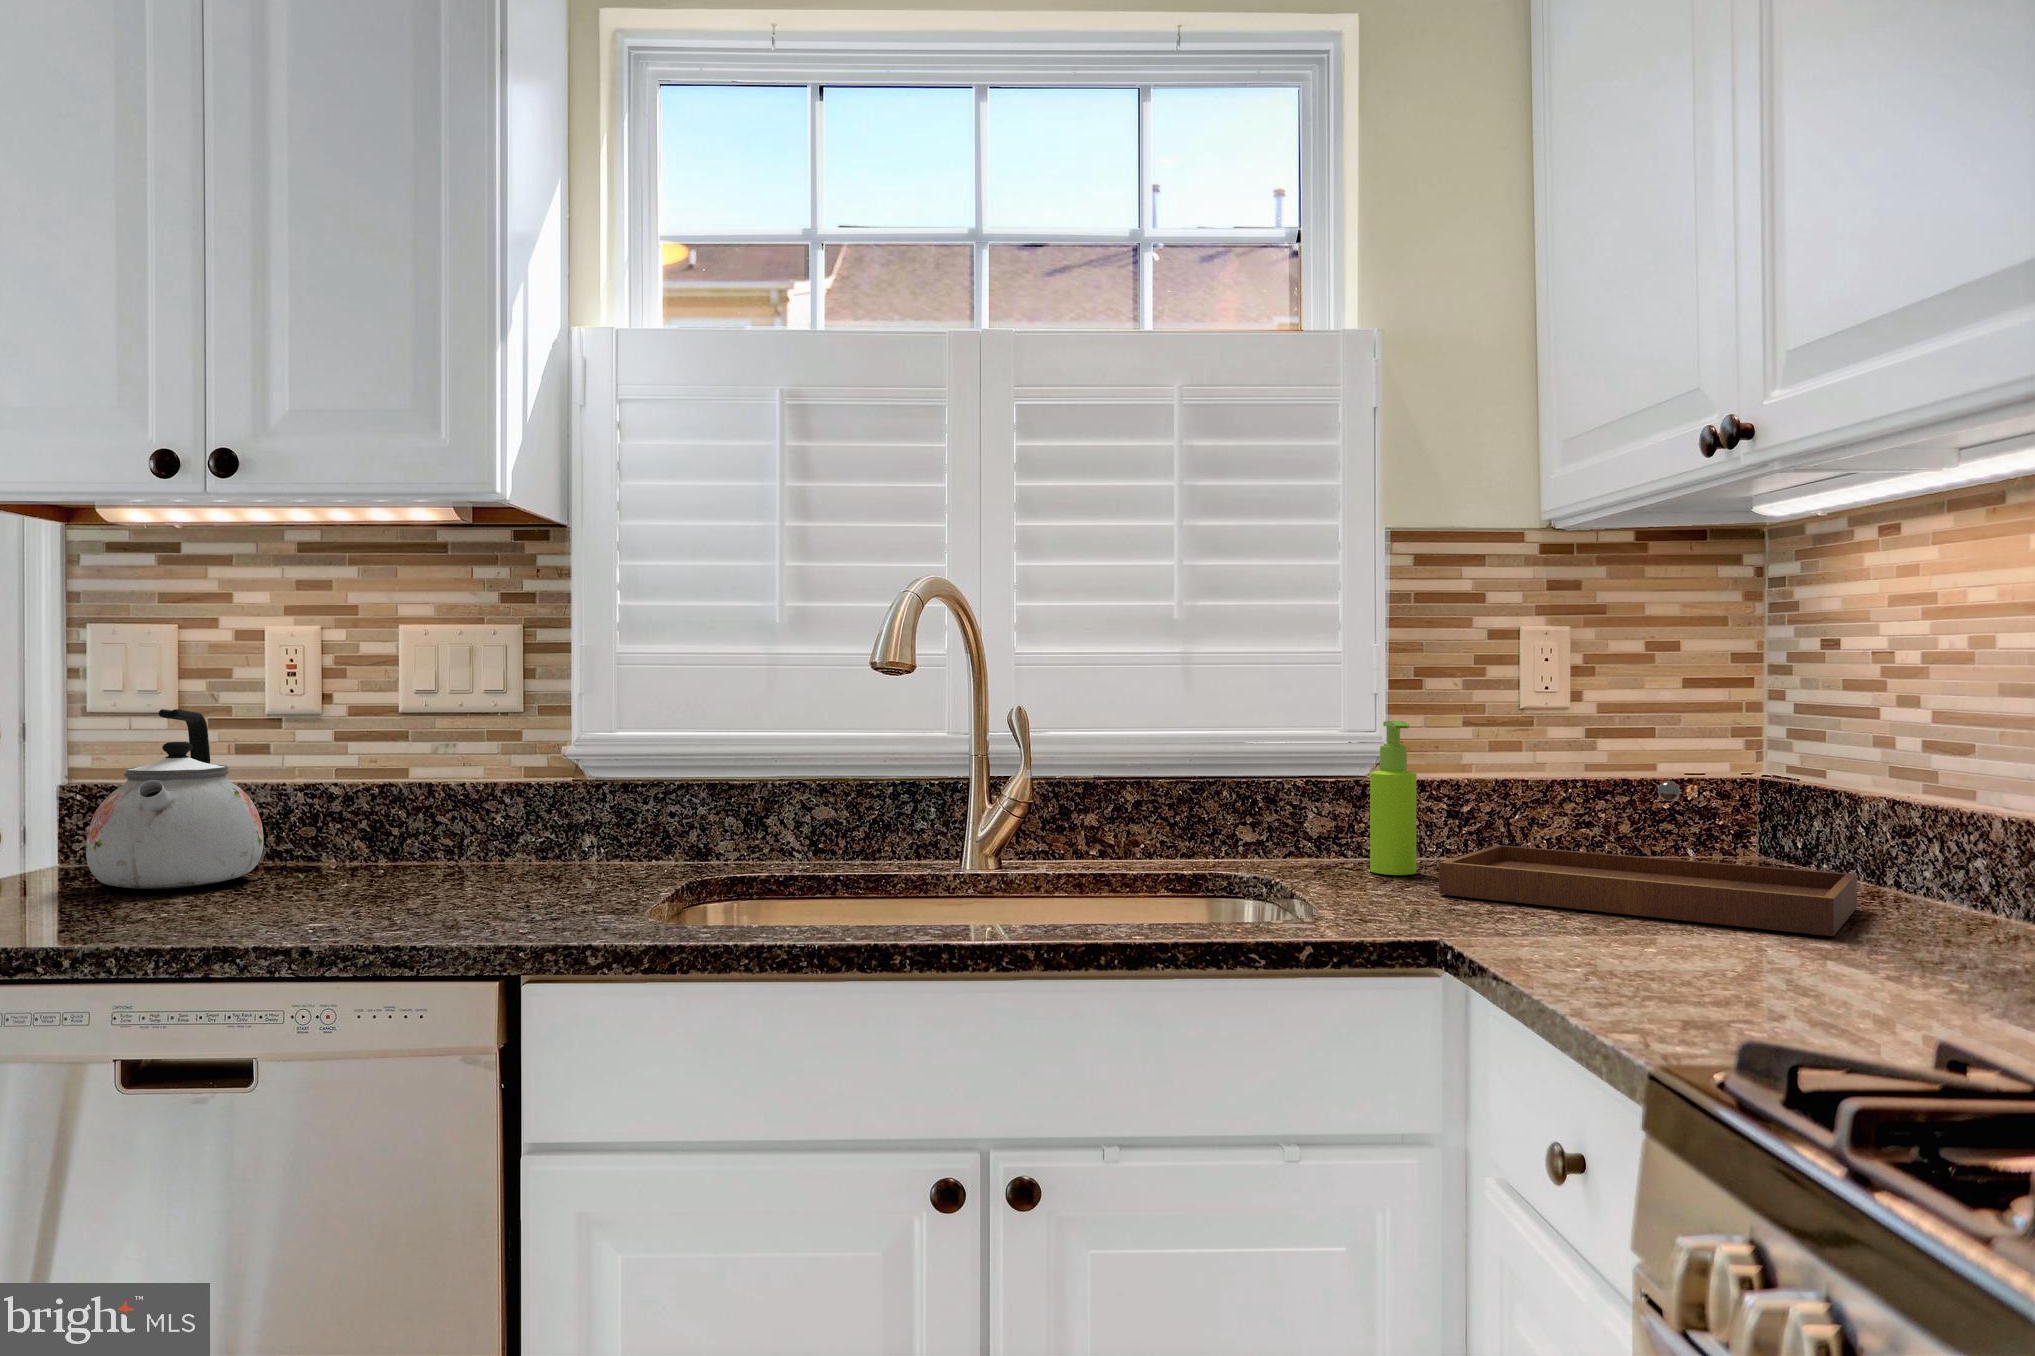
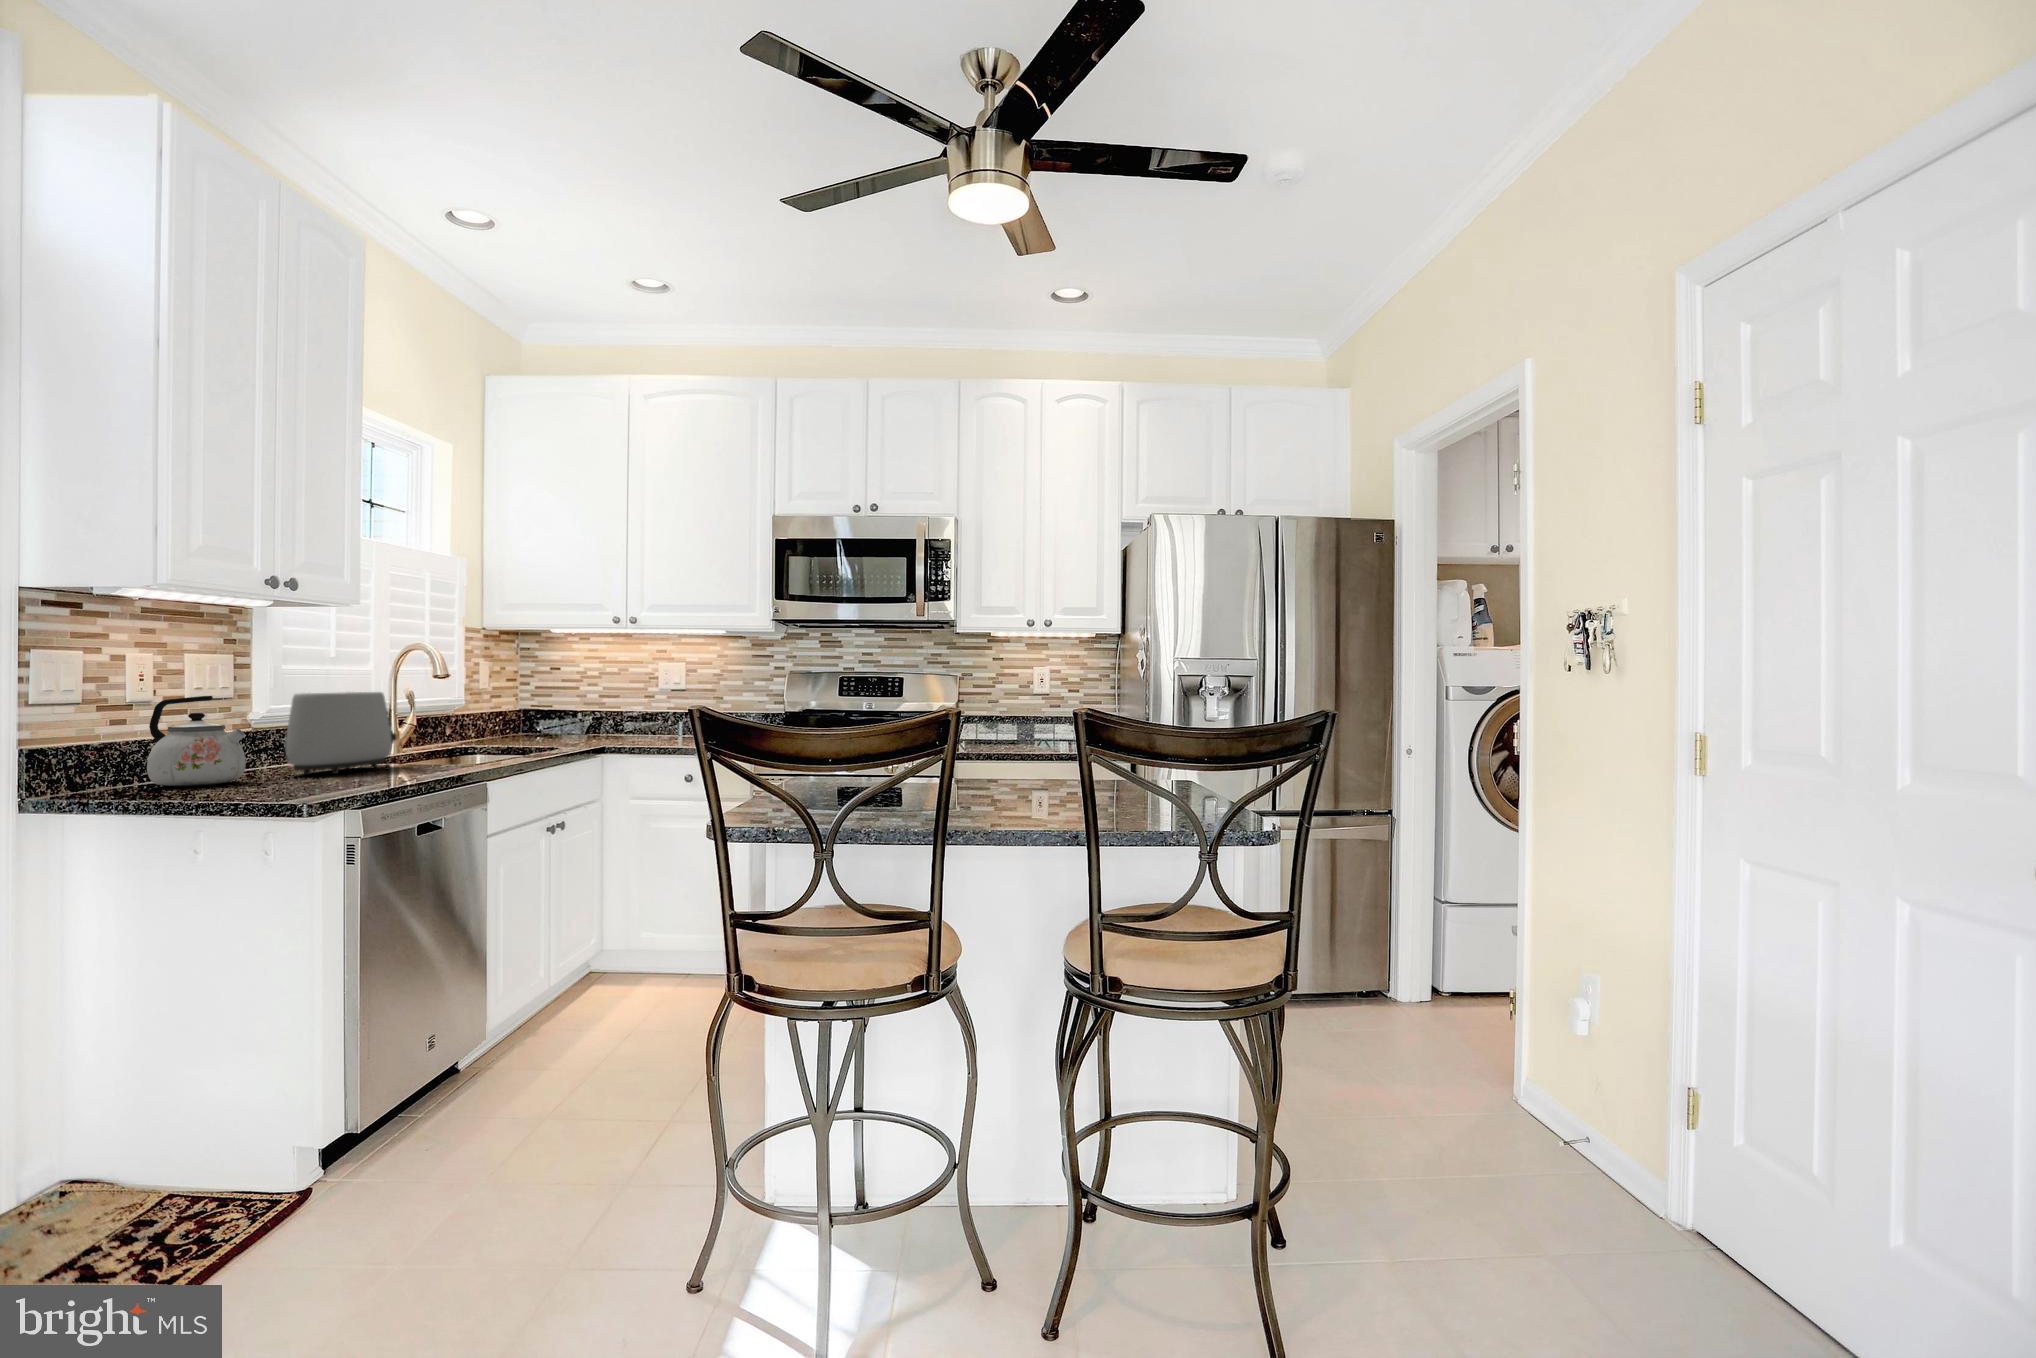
toaster: none [230,710,535,910] -> present [285,692,397,775]
soap dispenser: present [1370,721,1417,875] -> none [482,693,501,743]
tray: present [1439,781,1857,936] -> none [510,706,626,742]

